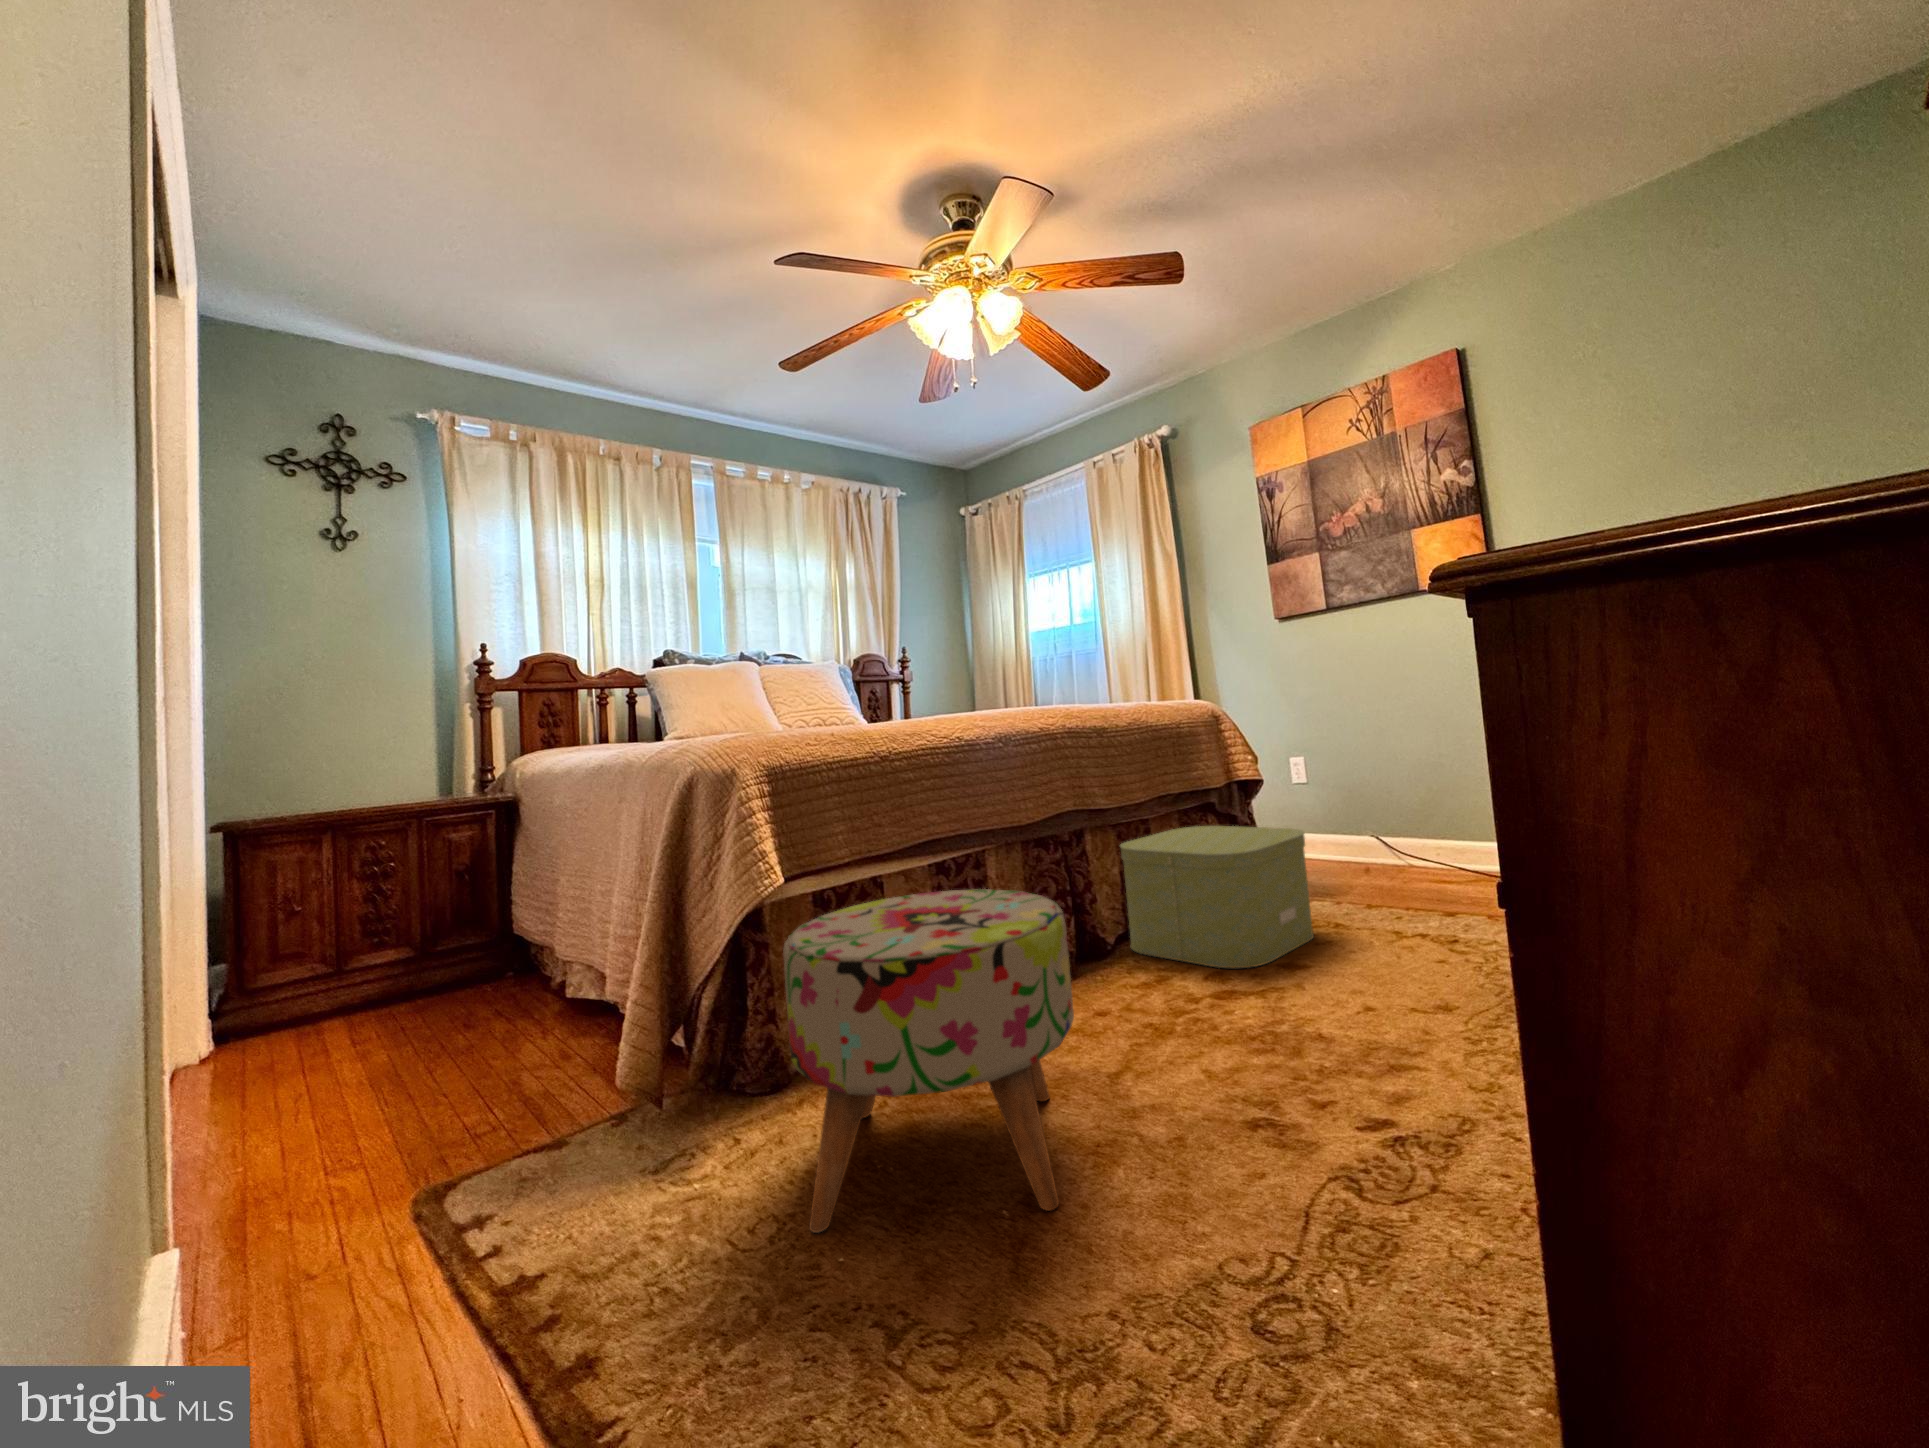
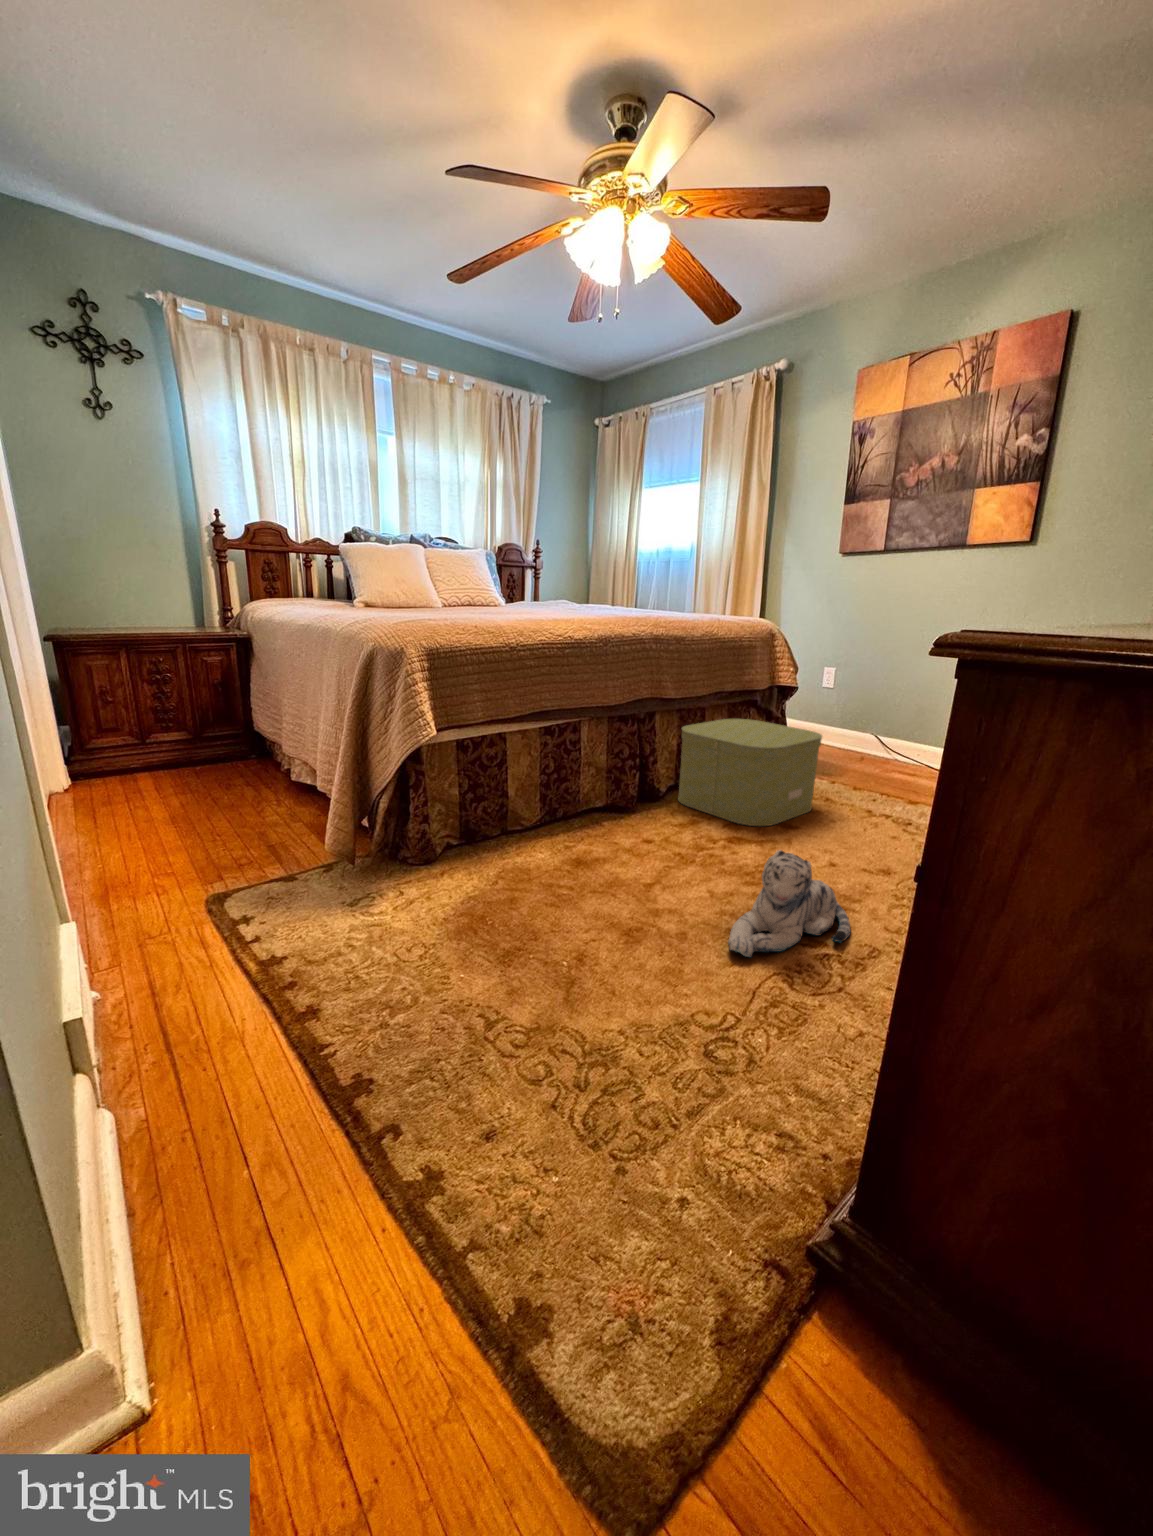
ottoman: present [783,889,1074,1233] -> none [433,756,628,967]
plush toy: none [1248,978,1420,1157] -> present [728,850,851,957]

